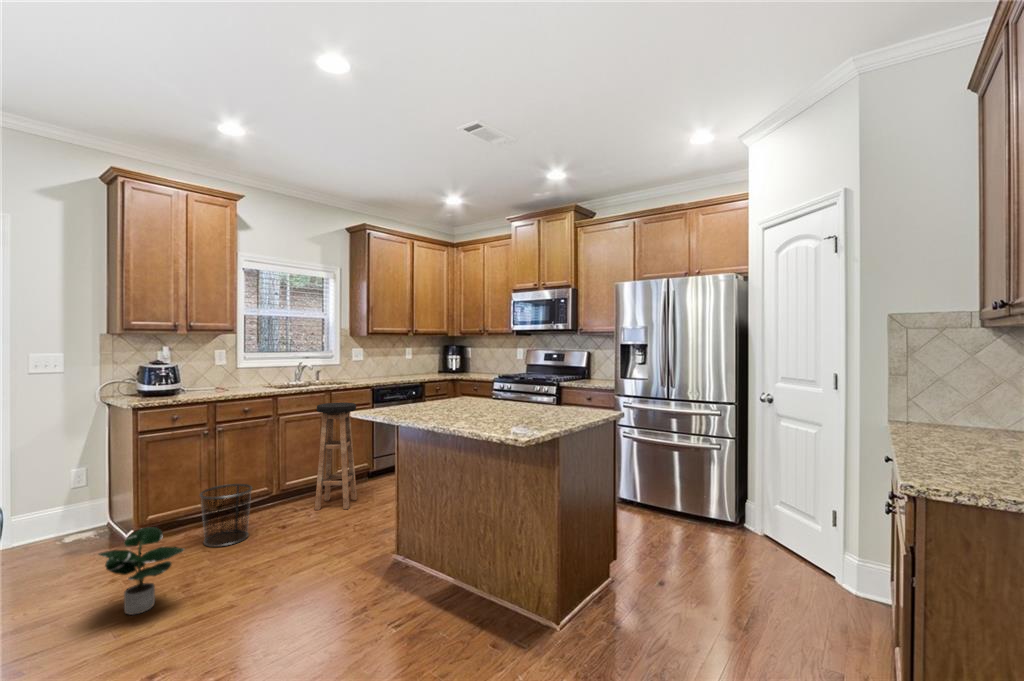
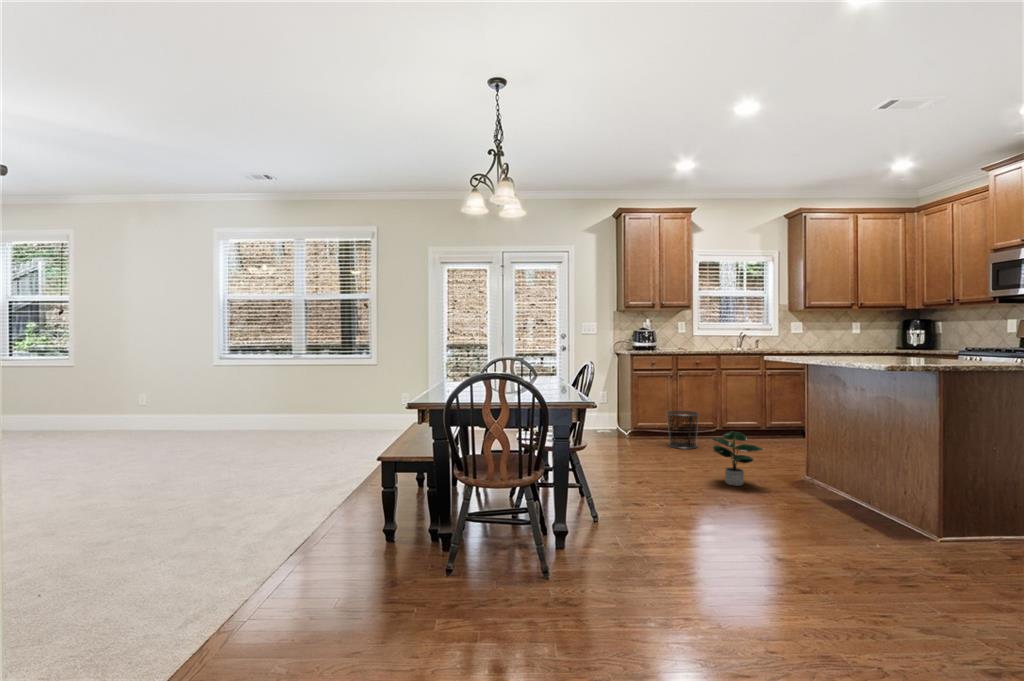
bar stool: present [315,402,357,510] -> none [748,363,786,449]
potted plant: present [99,527,184,615] -> present [712,432,763,486]

